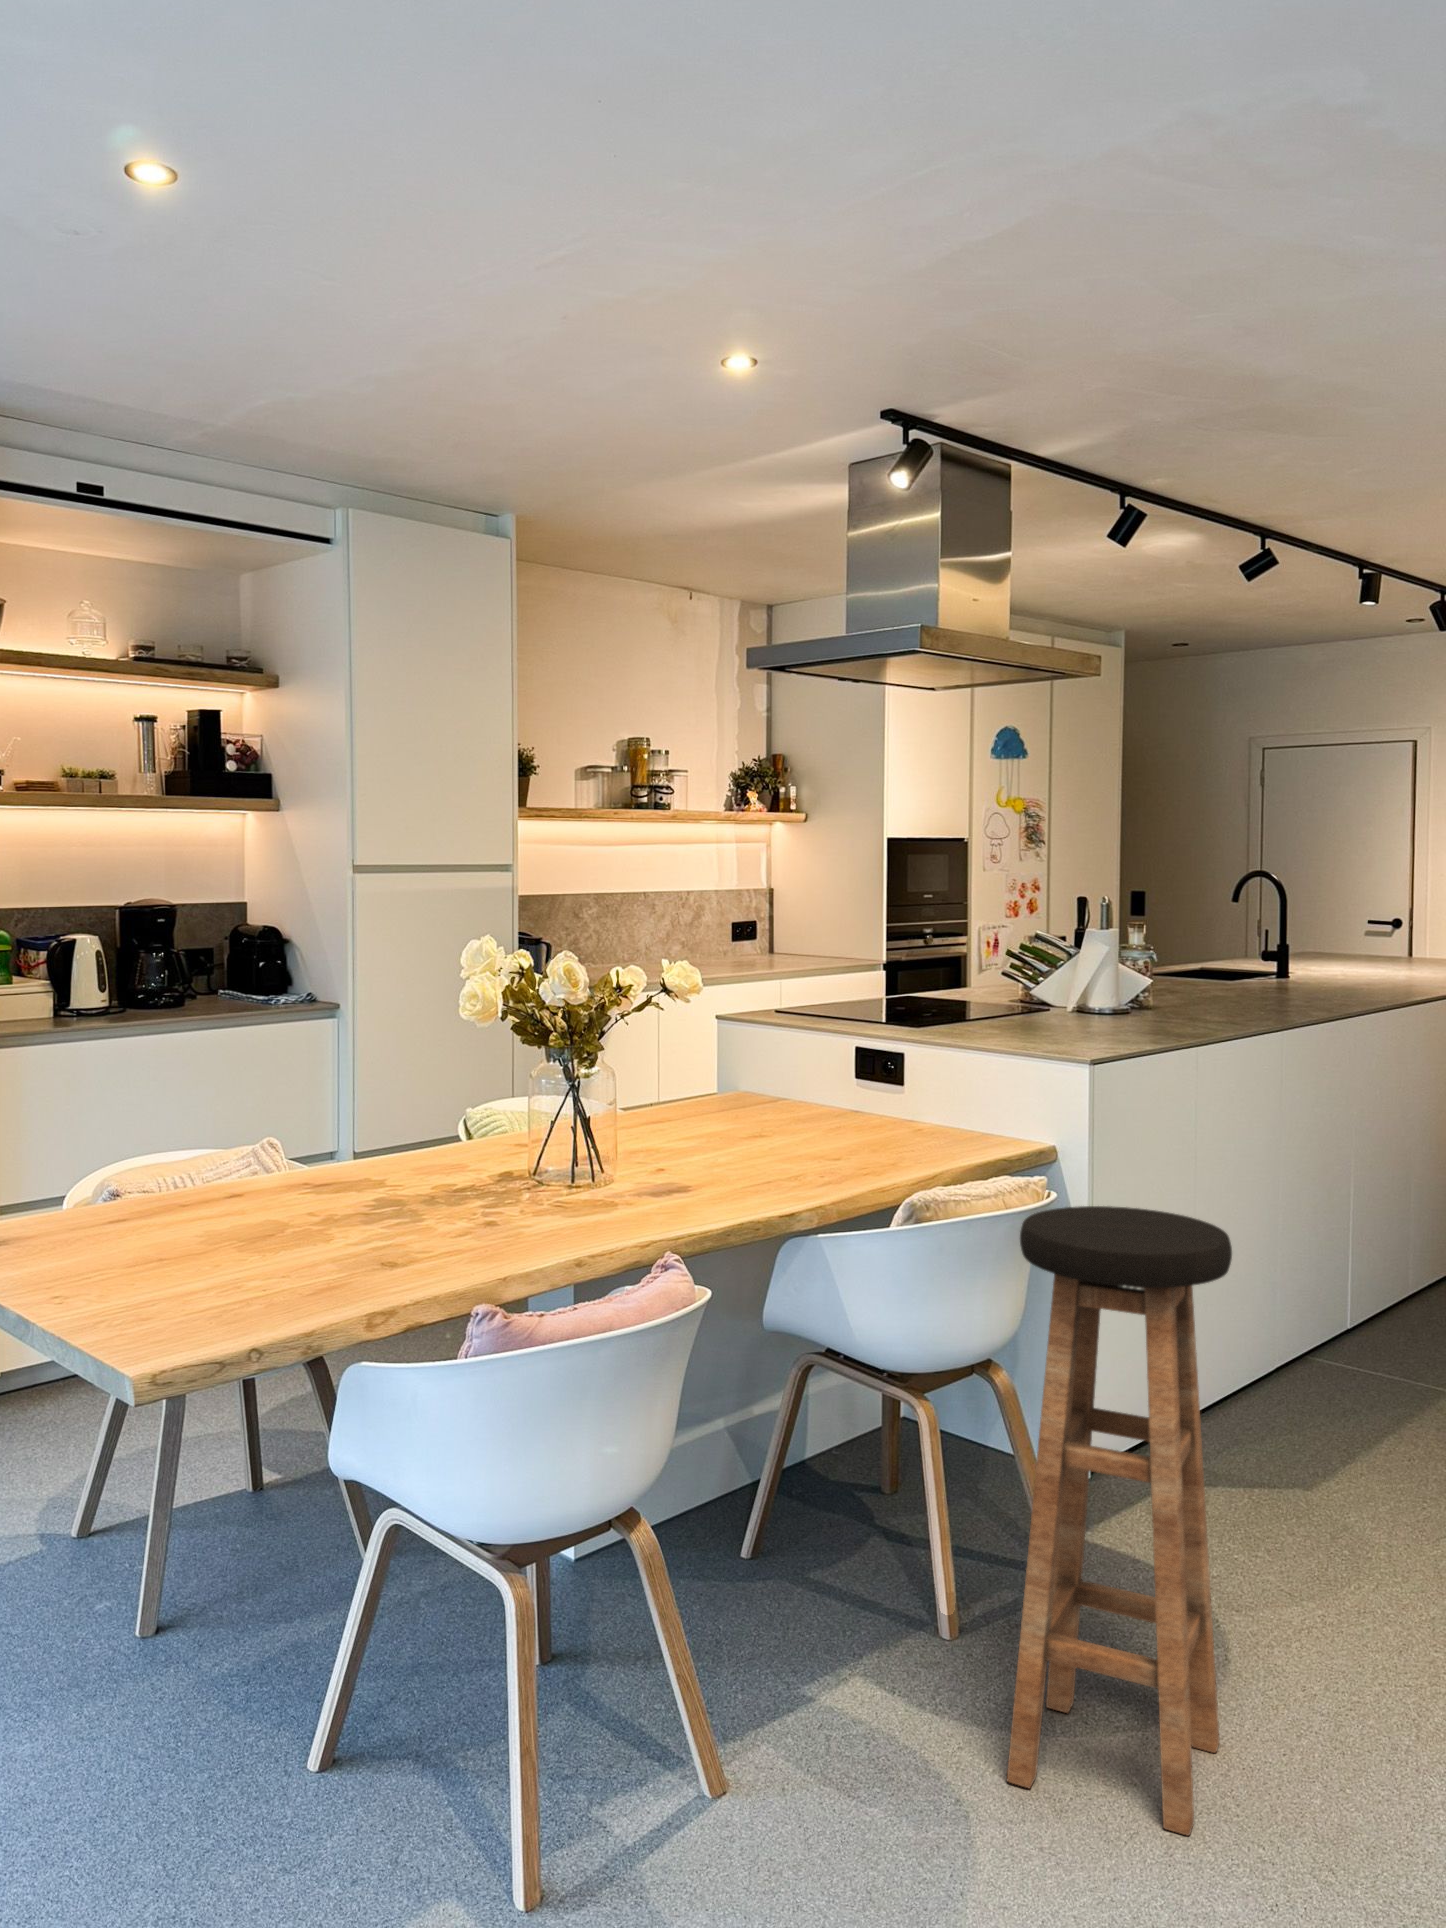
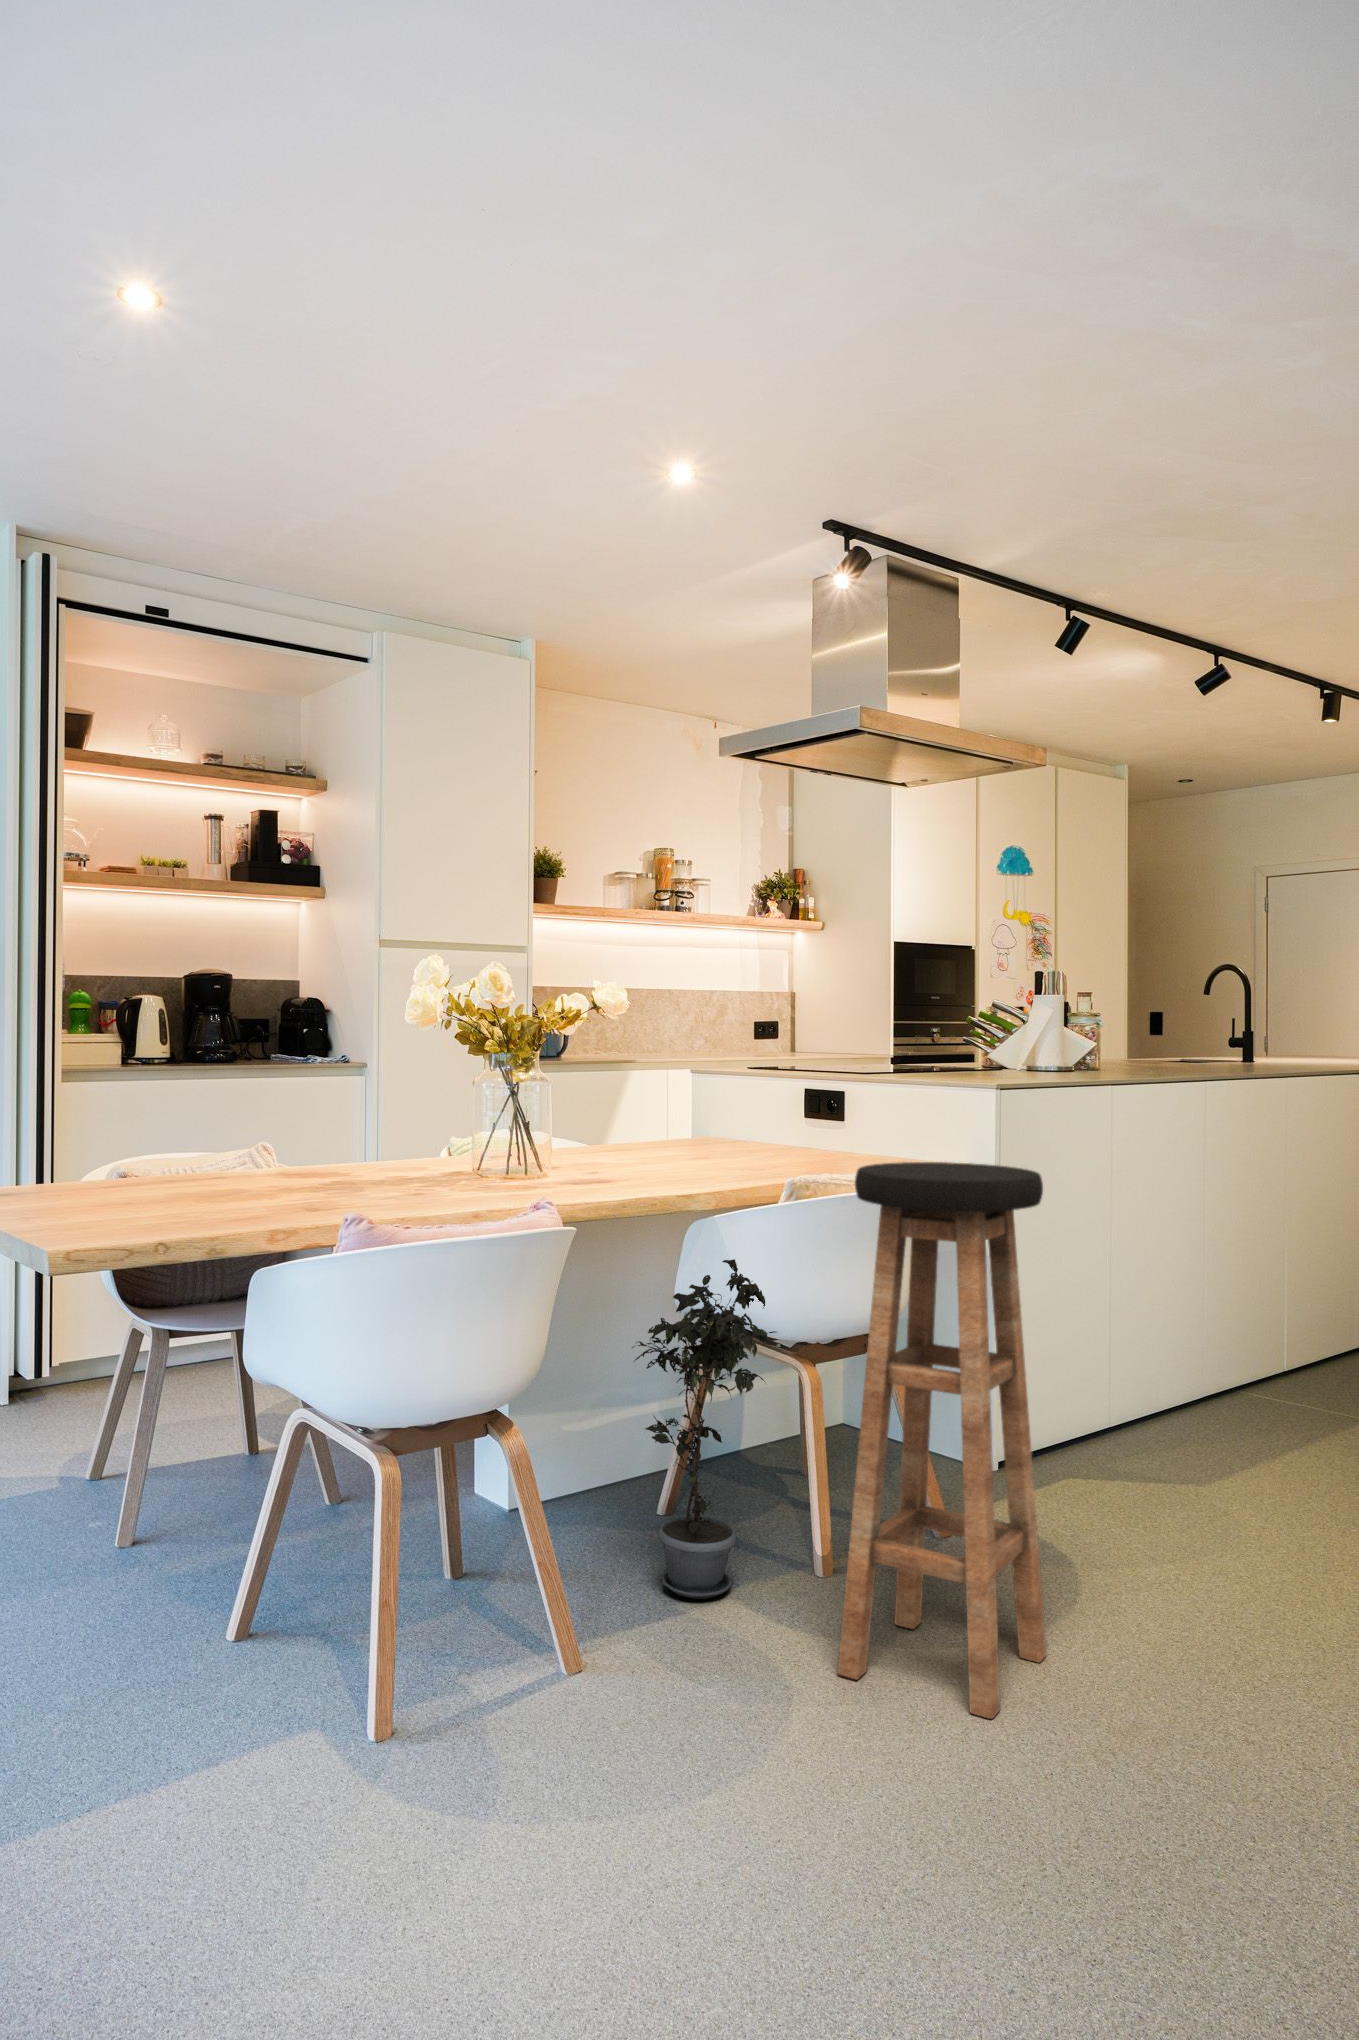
potted plant: none [746,1303,908,1684] -> present [632,1259,776,1600]

